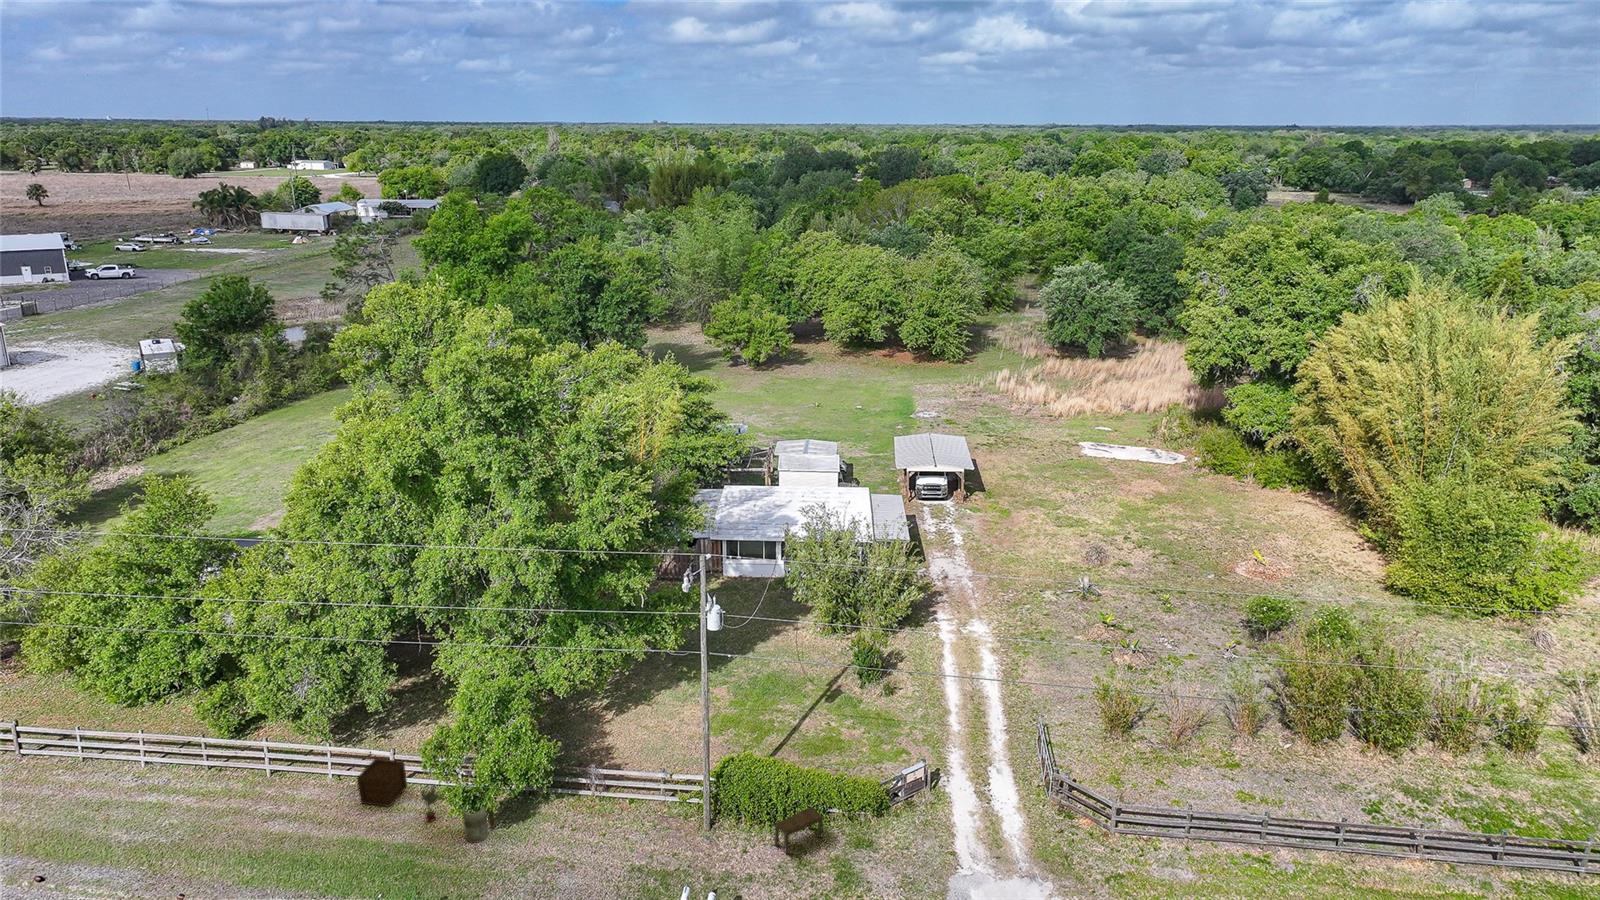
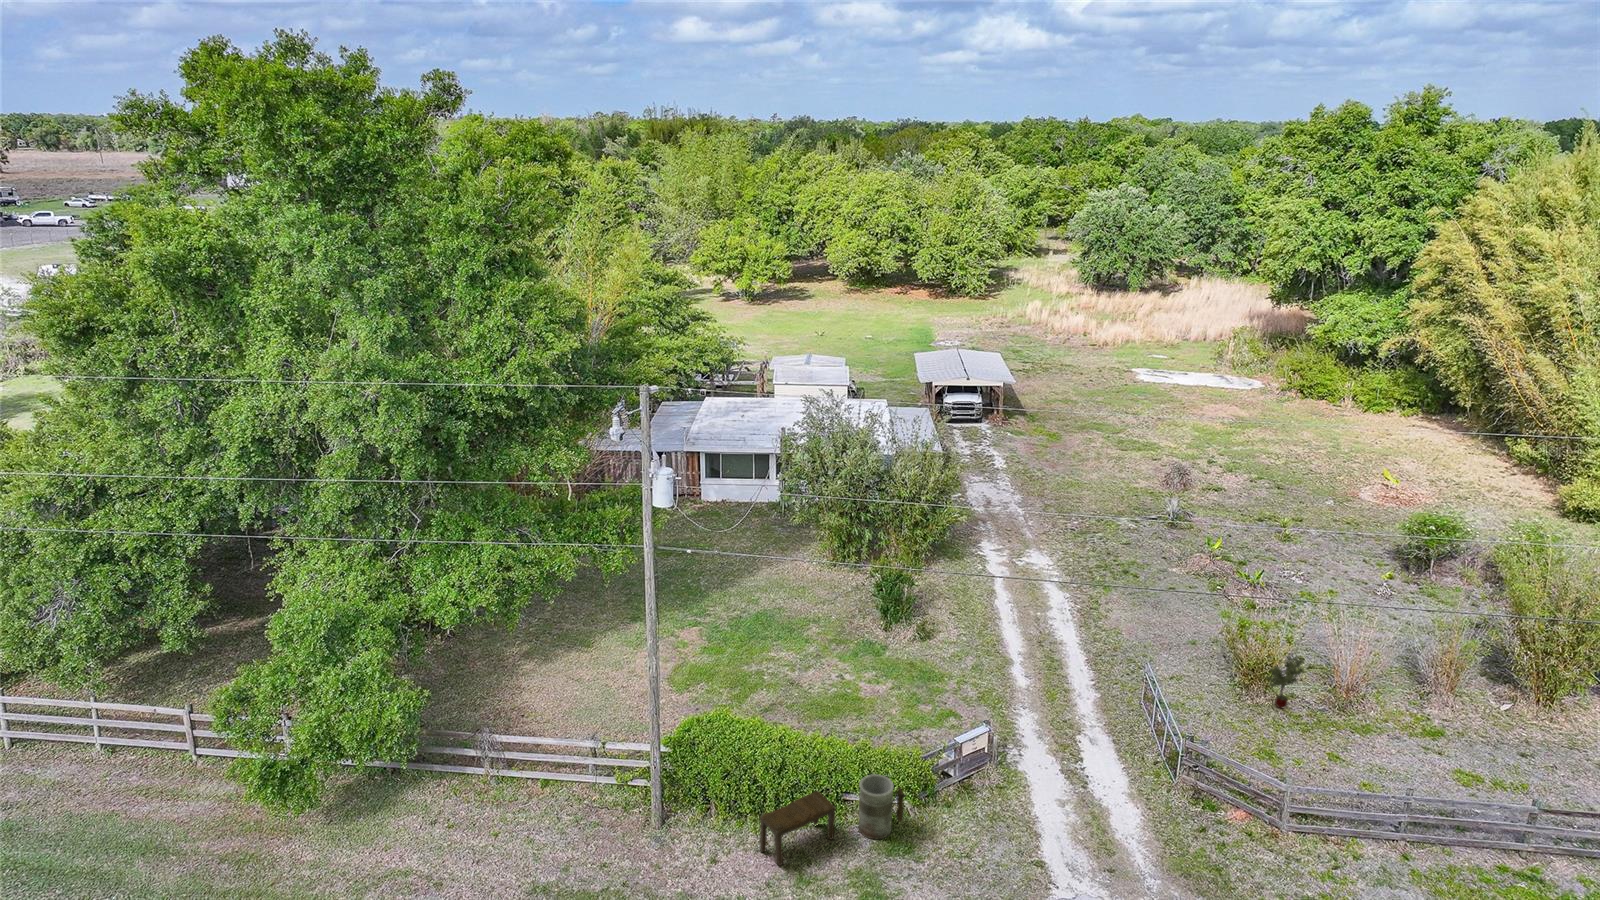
wooden crate: present [357,758,407,807] -> none [122,719,211,792]
potted tree: present [421,784,444,822] -> present [1266,653,1304,708]
trash can: present [462,807,496,843] -> present [859,774,906,839]

